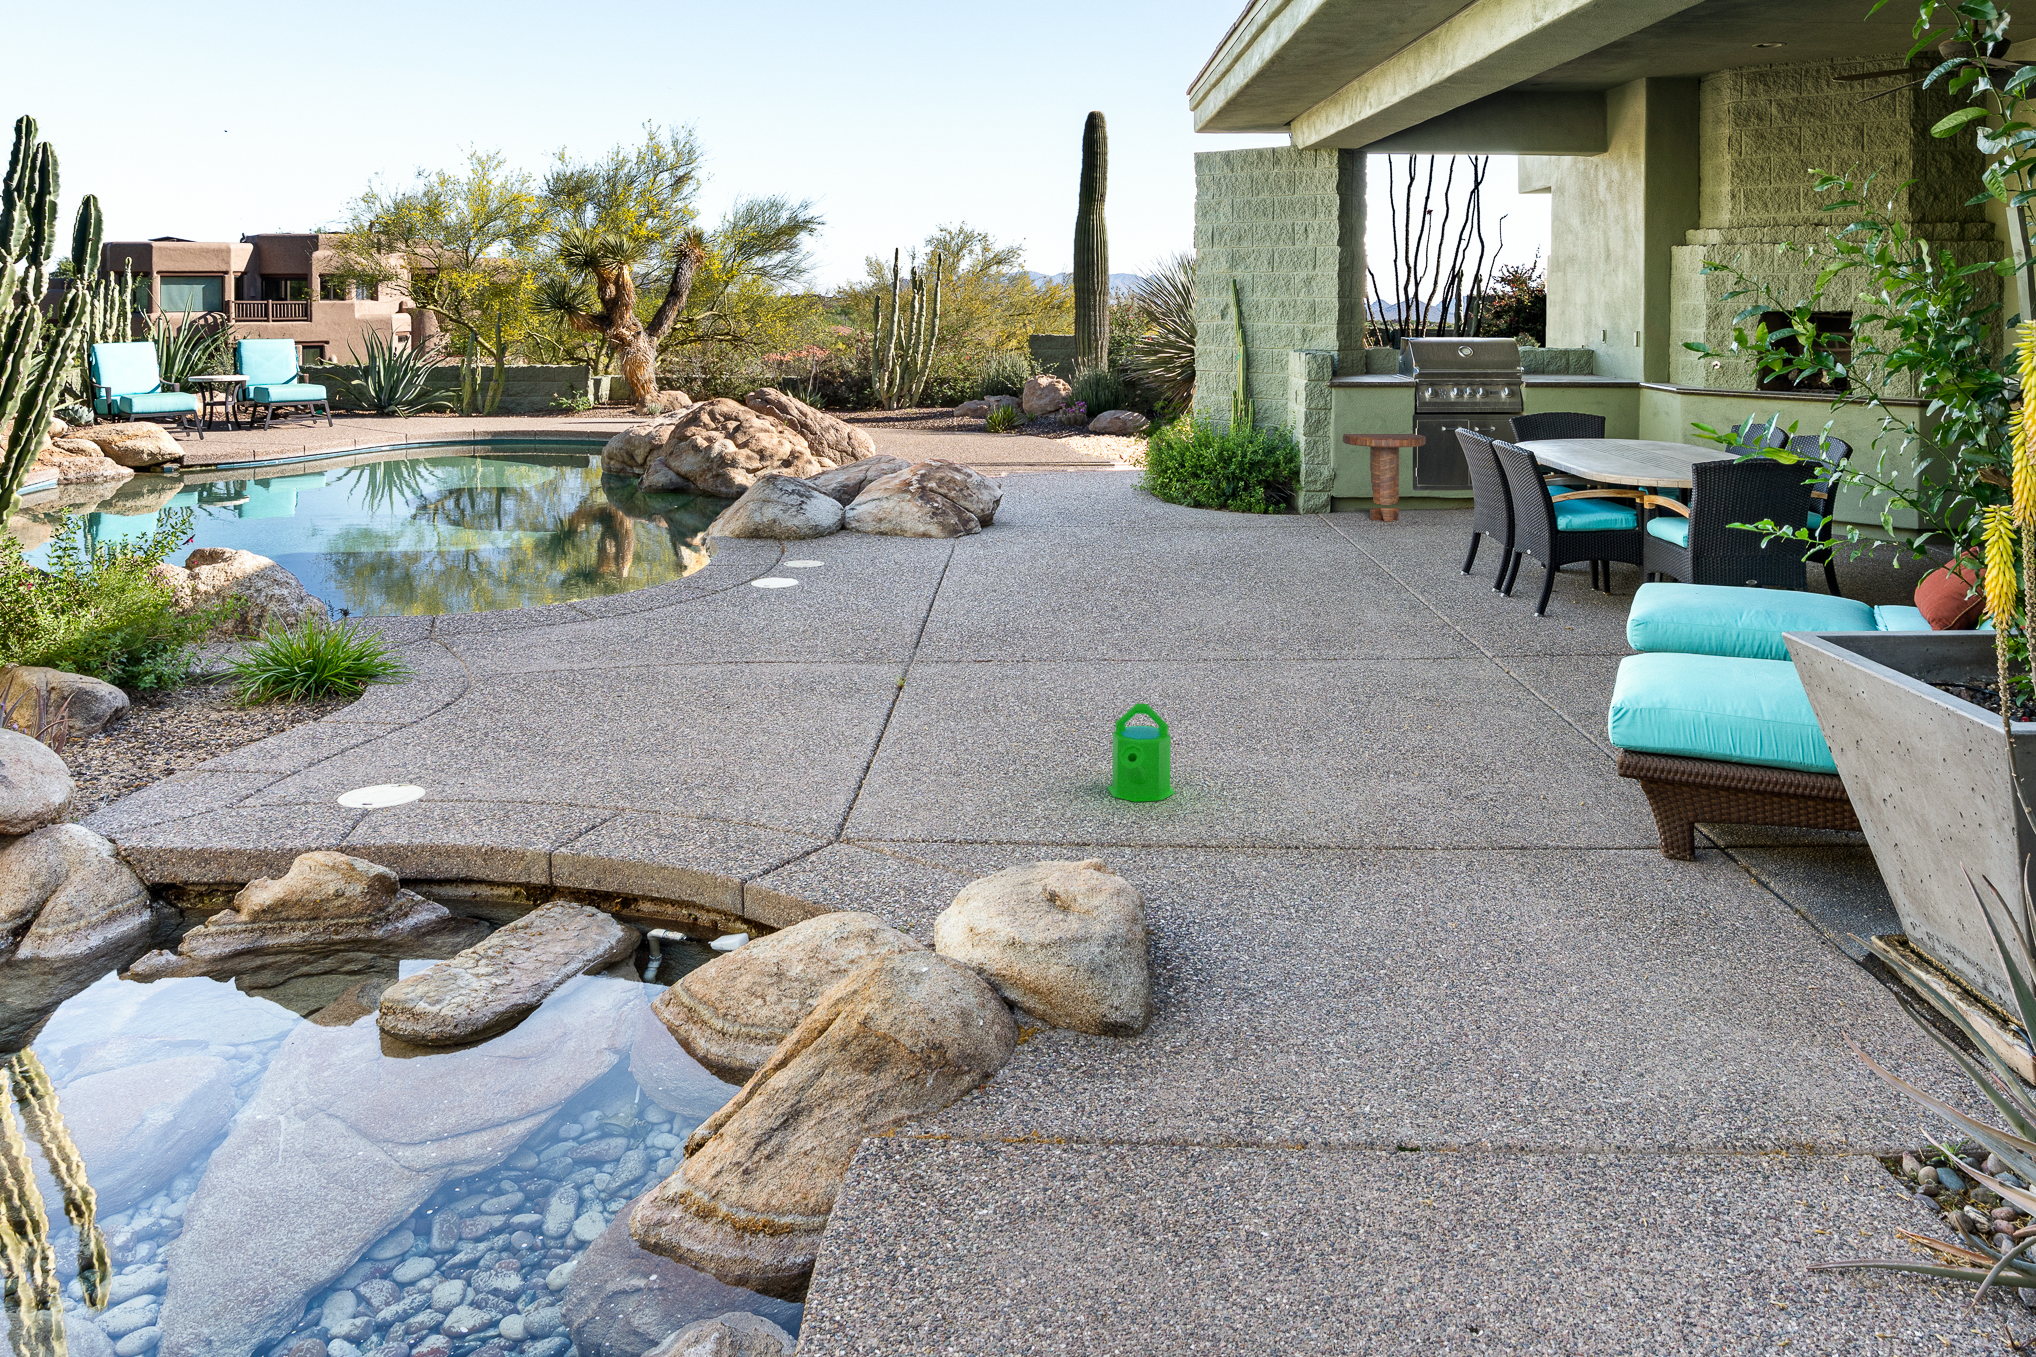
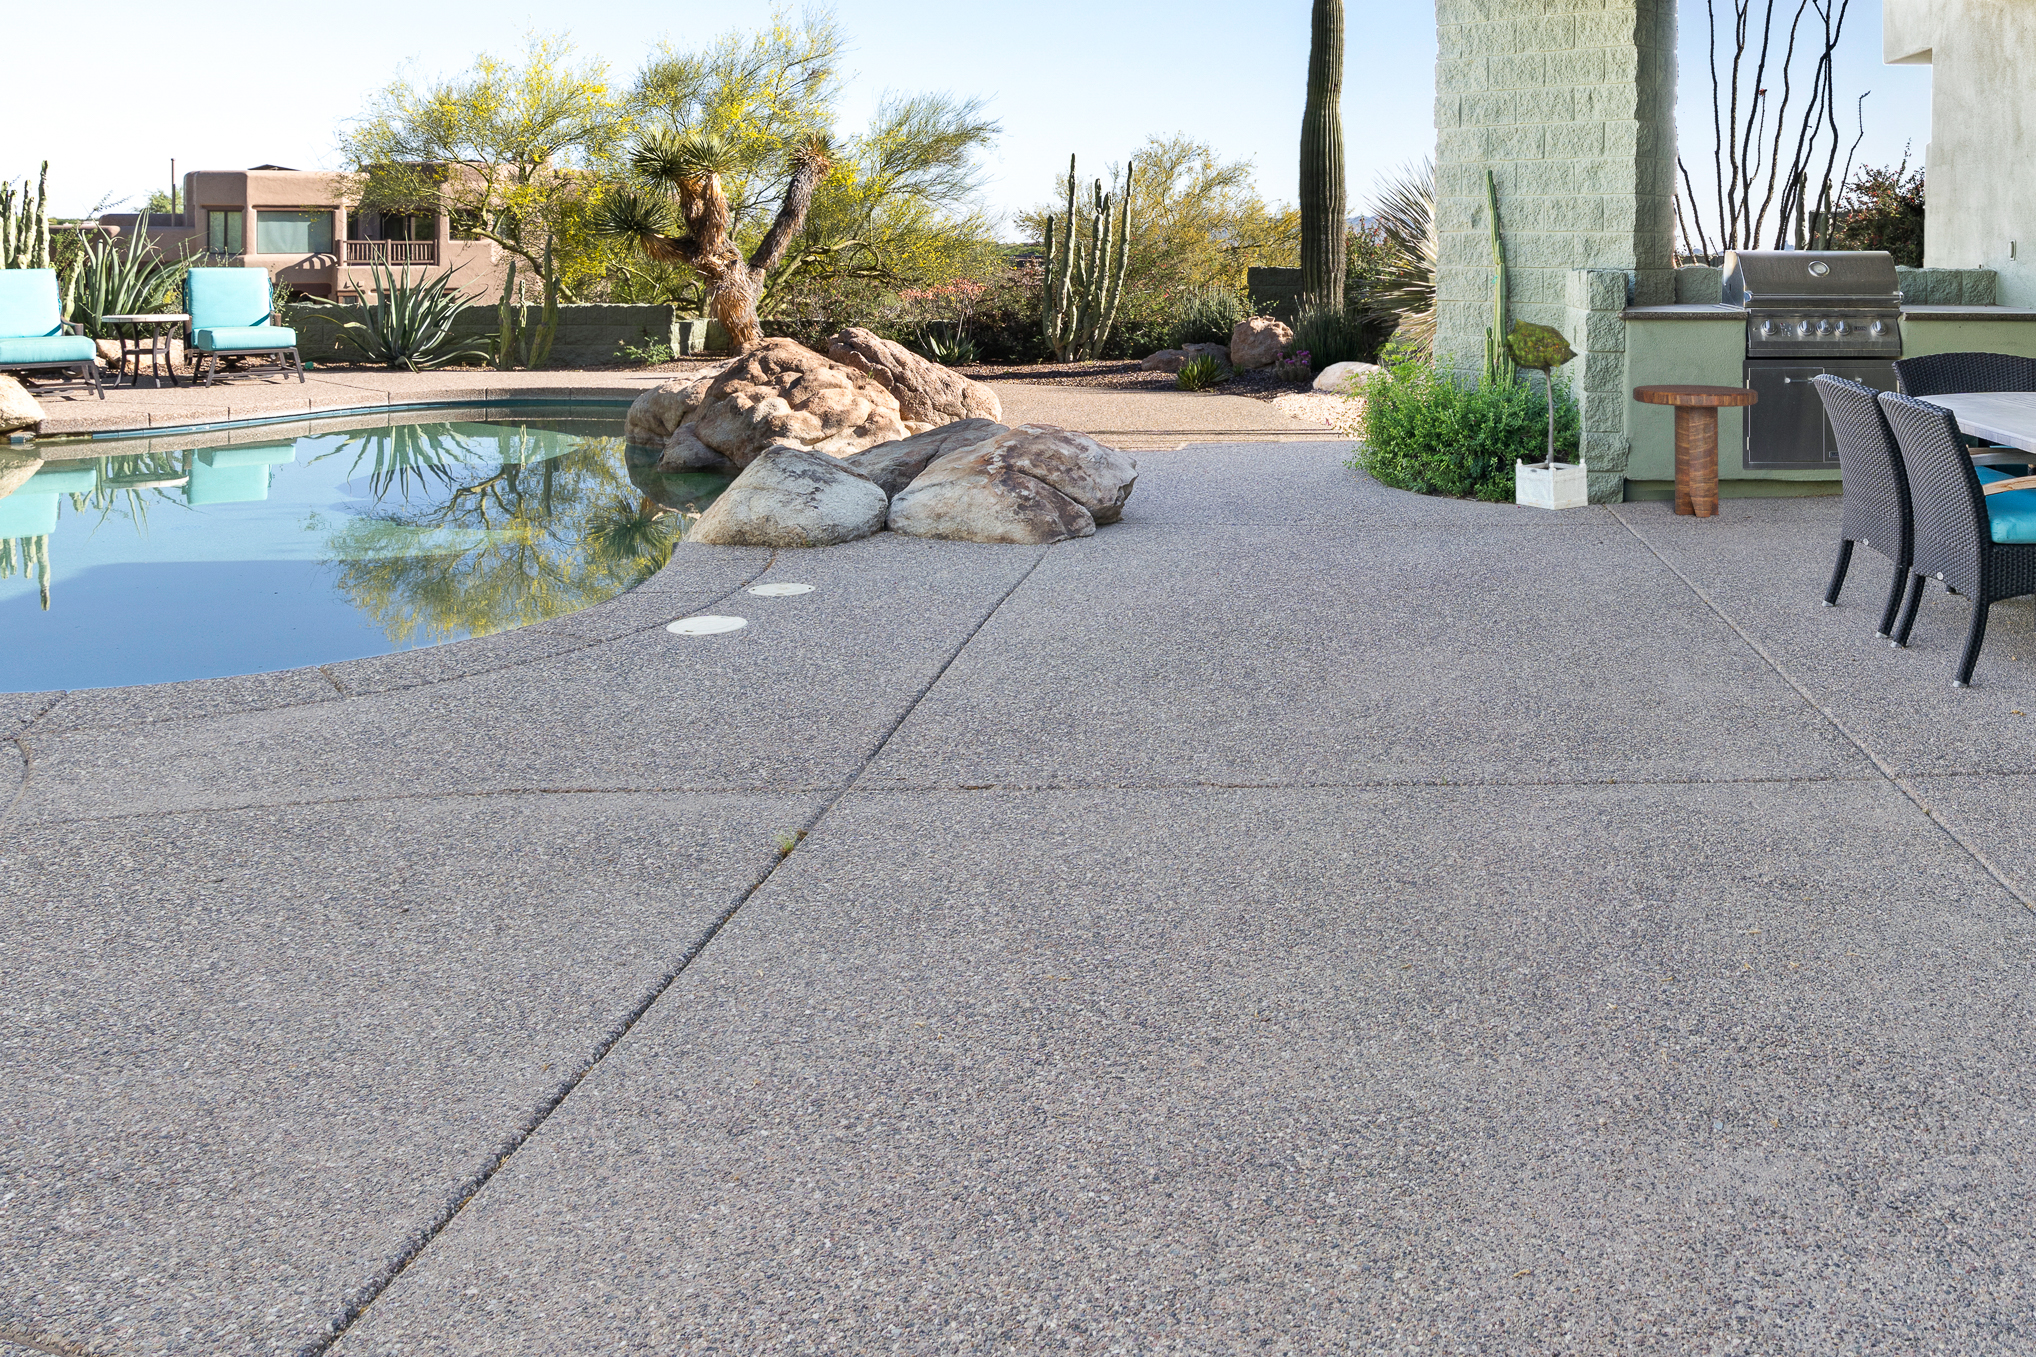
potted tree: none [1255,386,1311,518] -> present [1505,318,1588,510]
watering can: present [1108,703,1175,802] -> none [1006,974,1167,1230]

